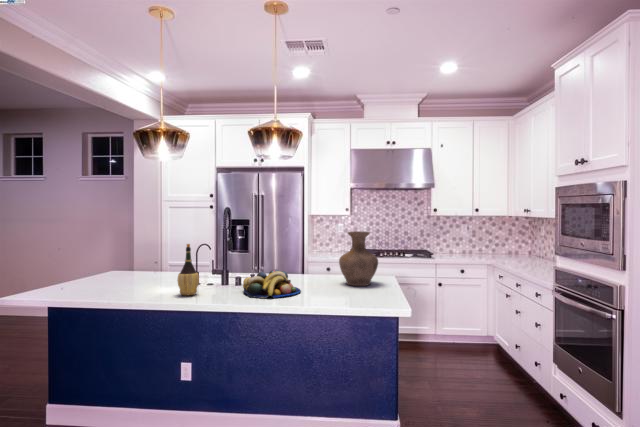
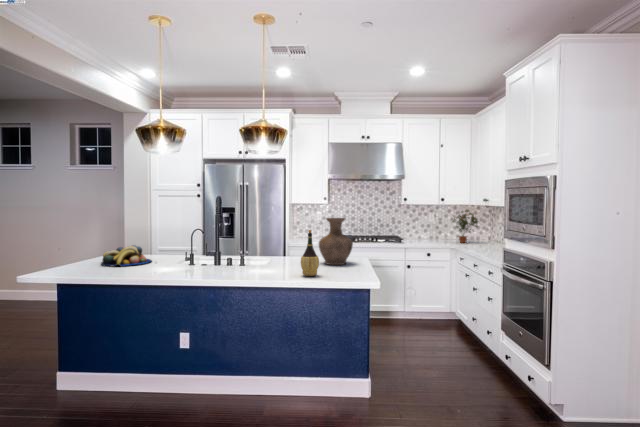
potted plant: none [487,221,519,258] -> present [452,210,478,243]
wine bottle: present [178,244,199,295] -> present [301,230,319,276]
fruit bowl: present [243,269,301,298] -> present [102,245,151,266]

